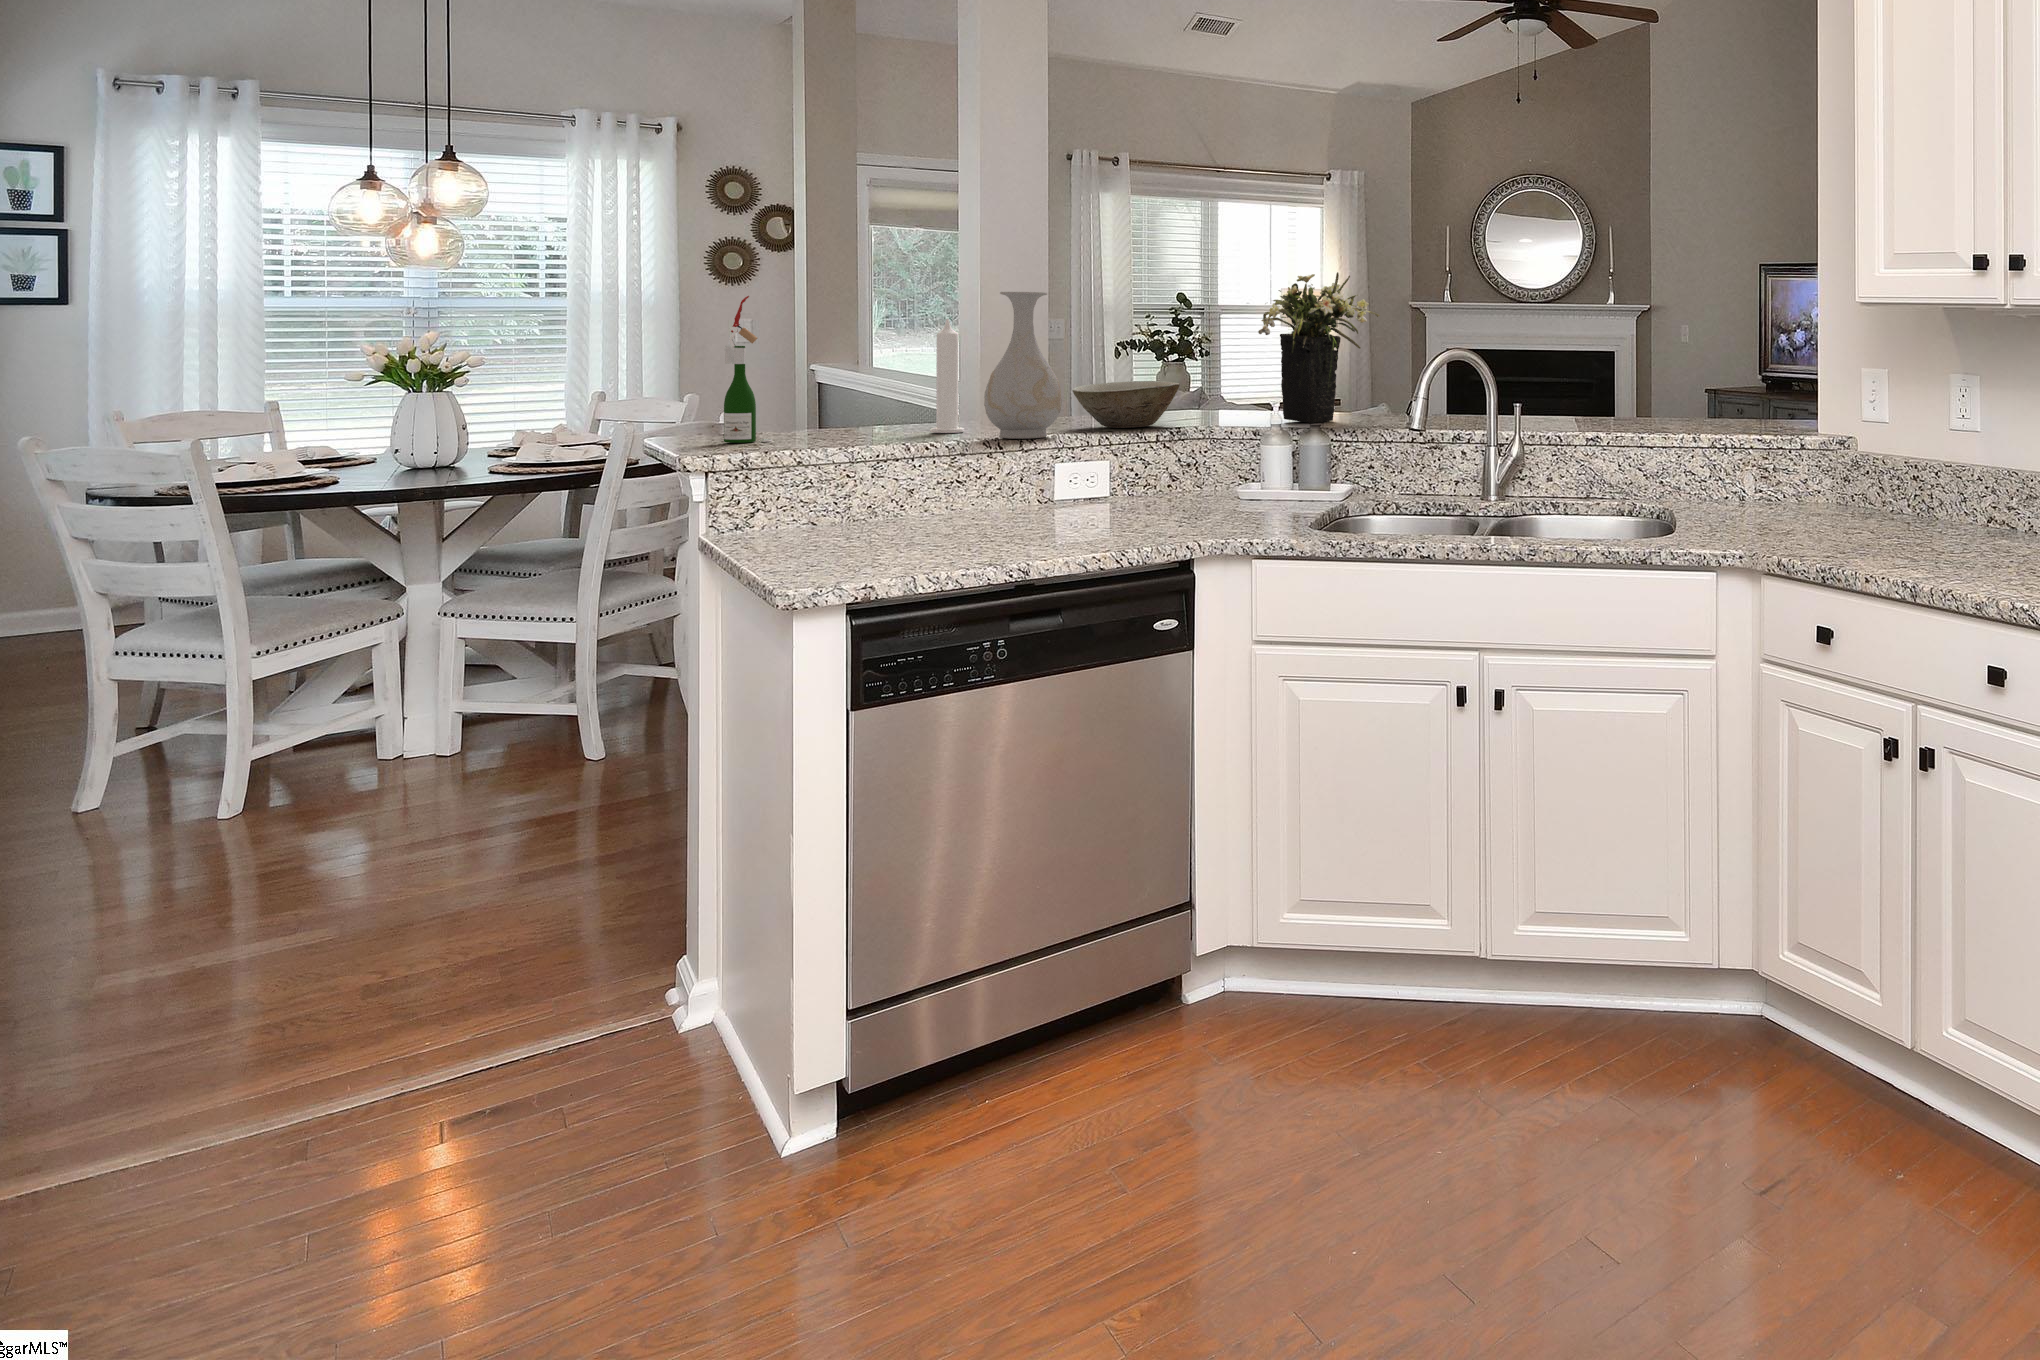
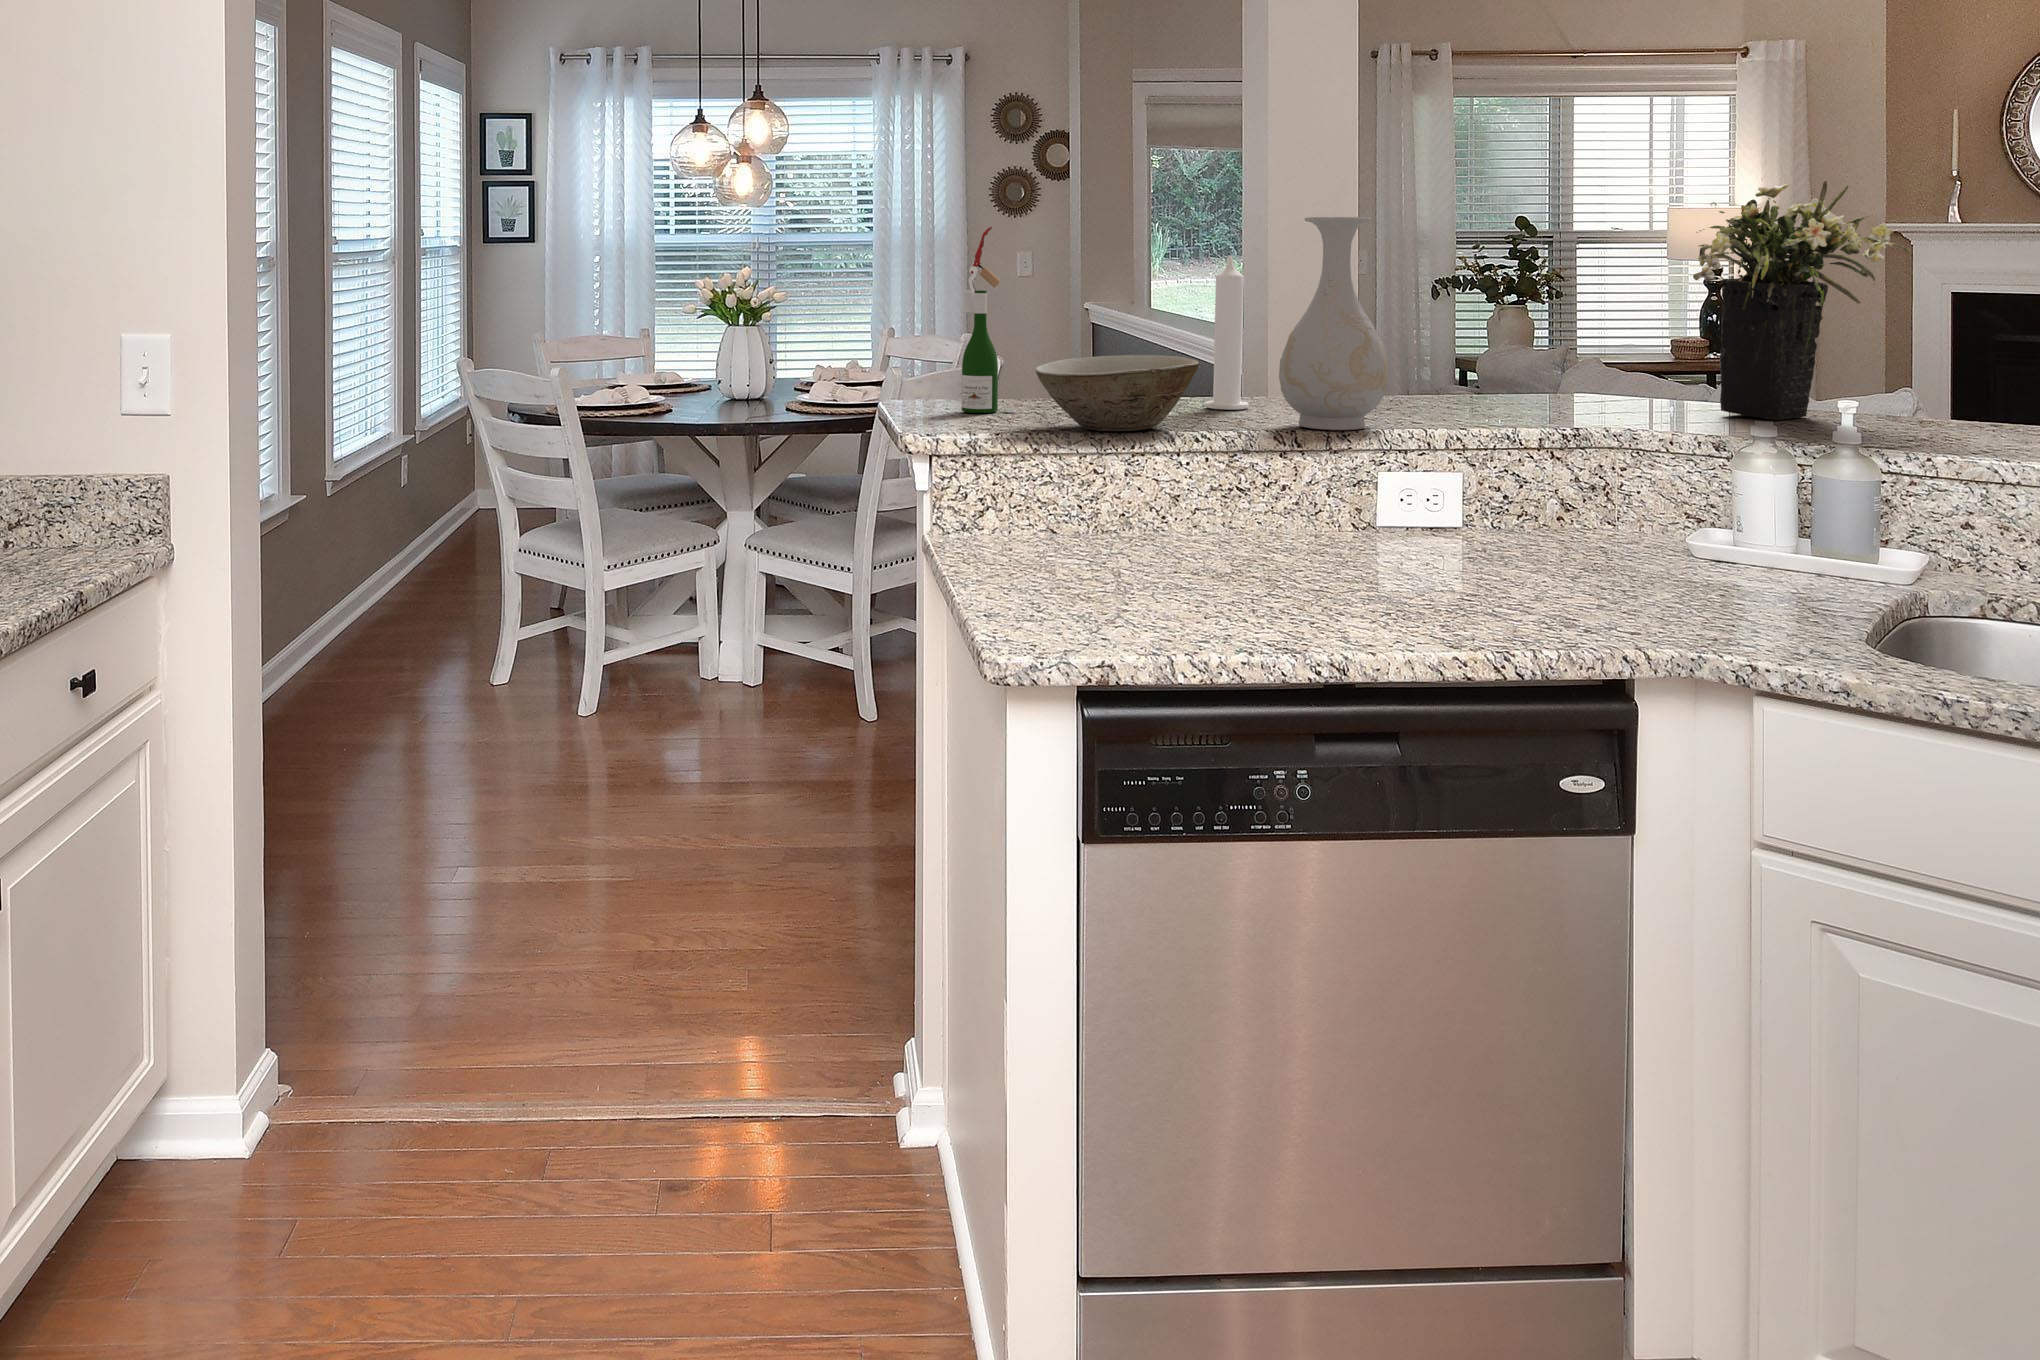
bowl: present [1072,381,1180,428] -> present [1036,355,1199,431]

